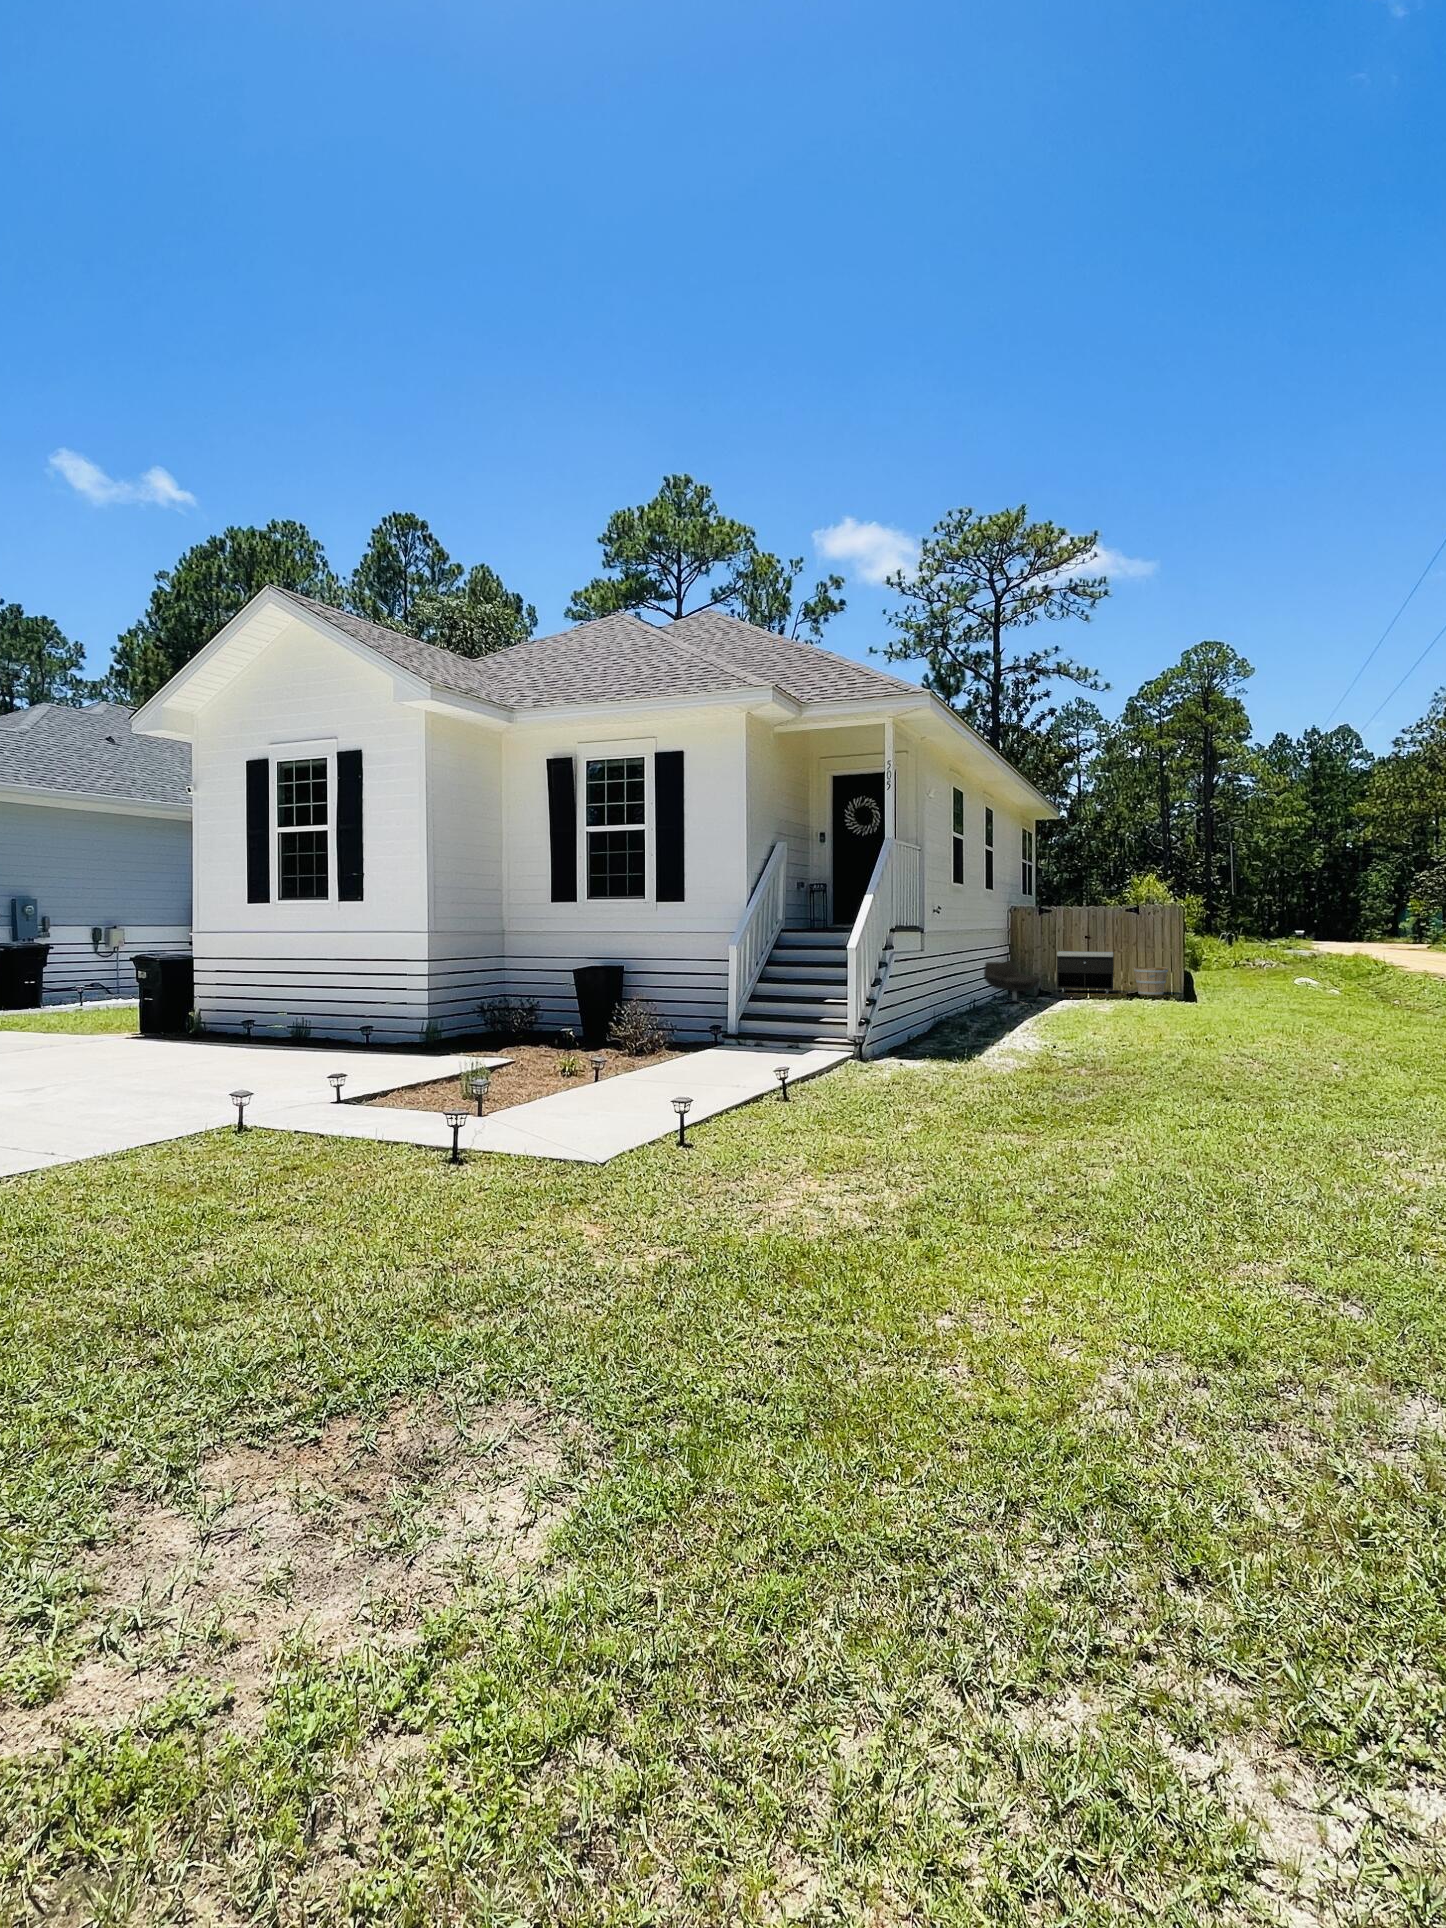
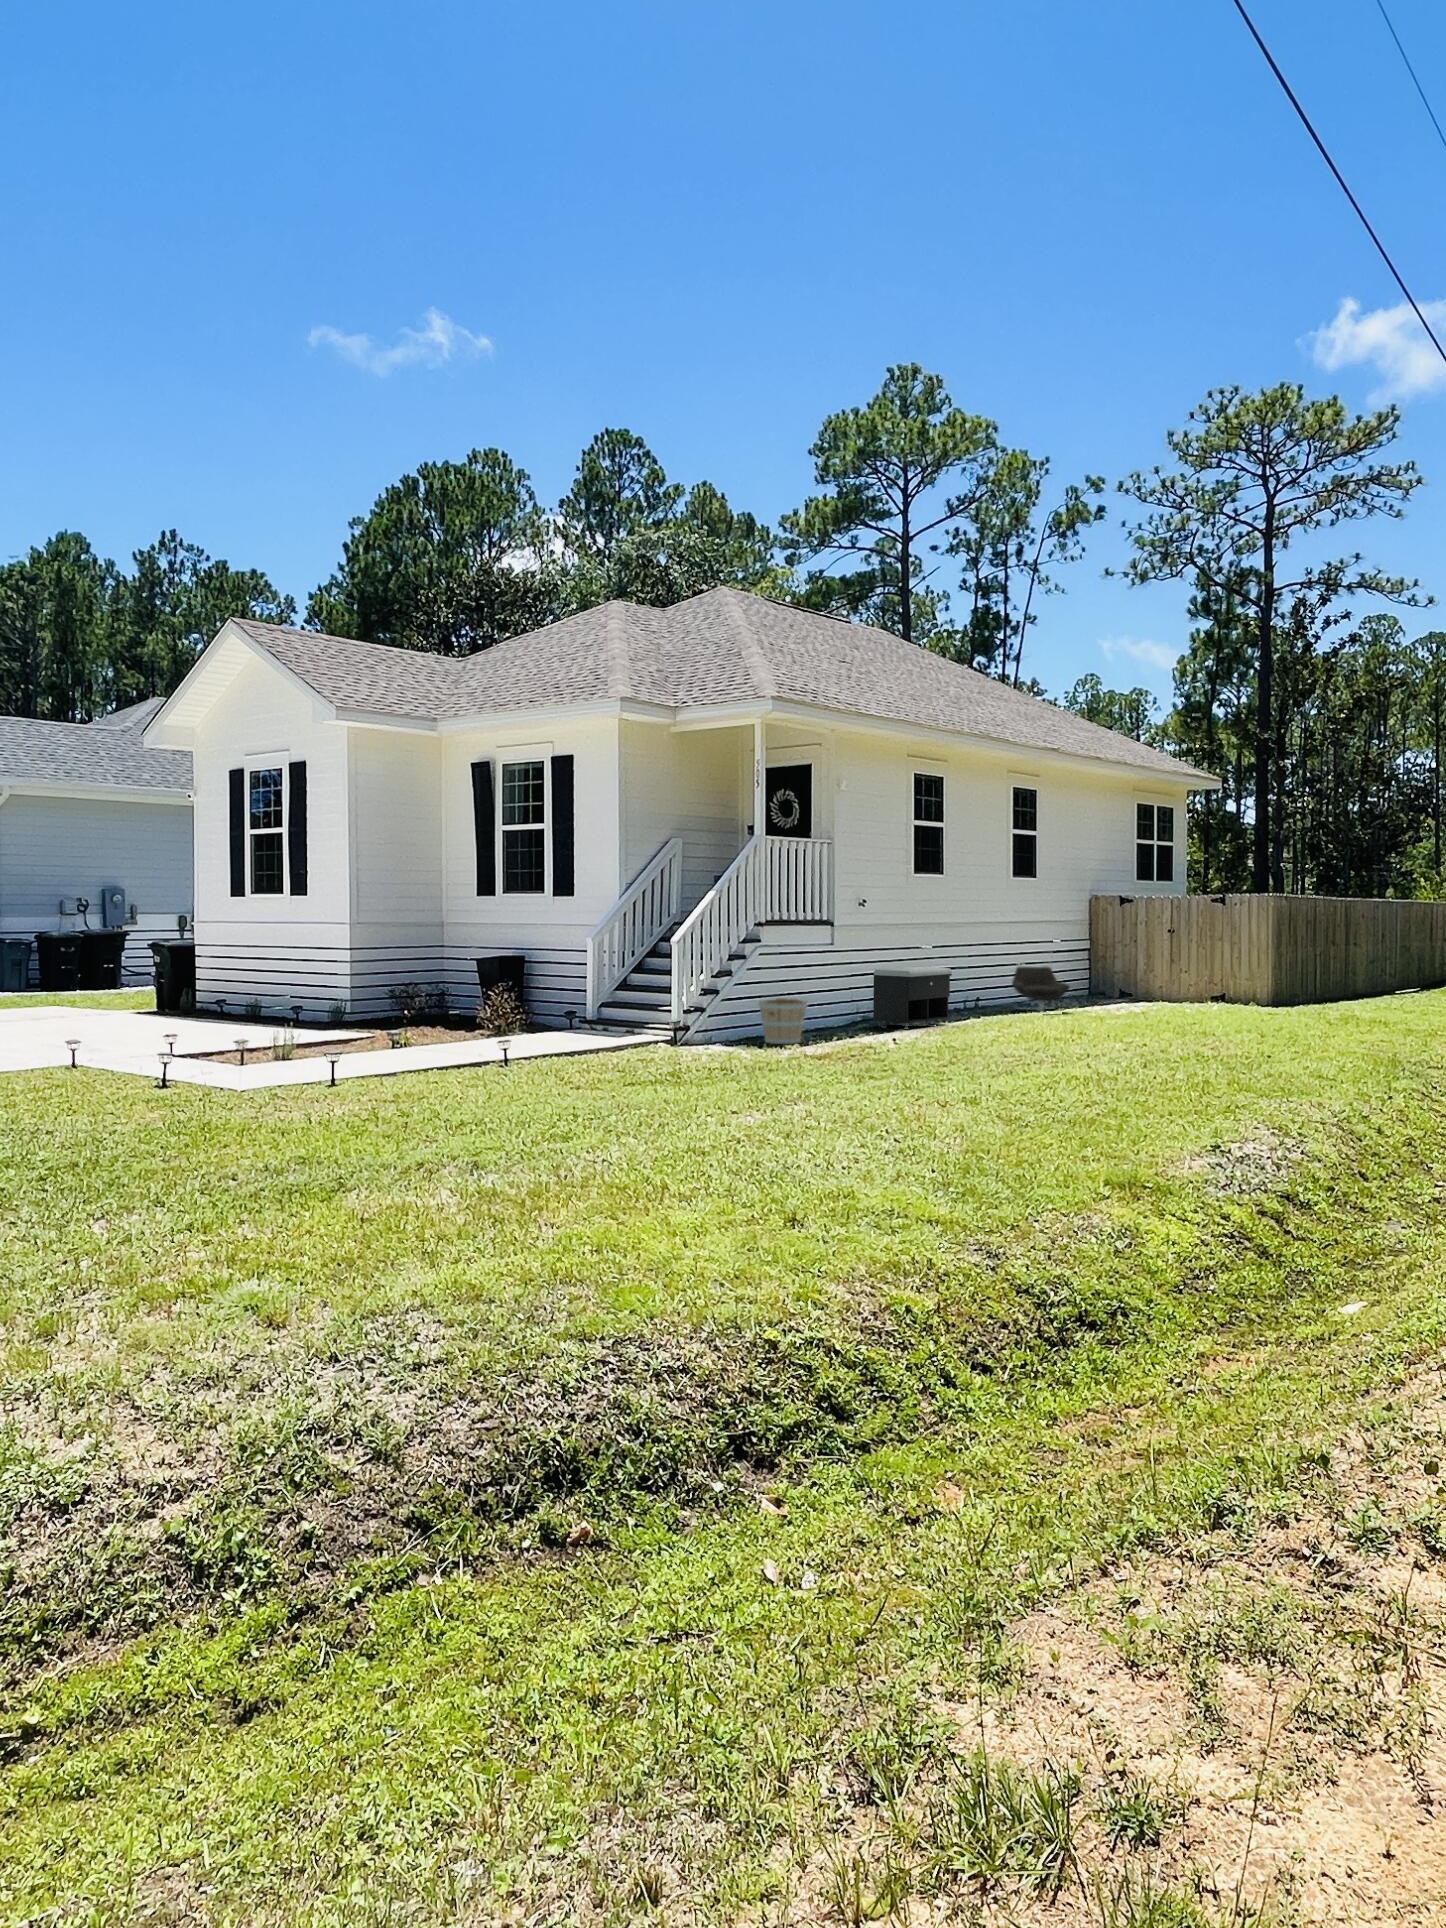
storage bench: present [1057,951,1113,993] -> present [873,967,952,1029]
wooden bucket: present [1134,967,1168,995] -> present [758,998,807,1044]

